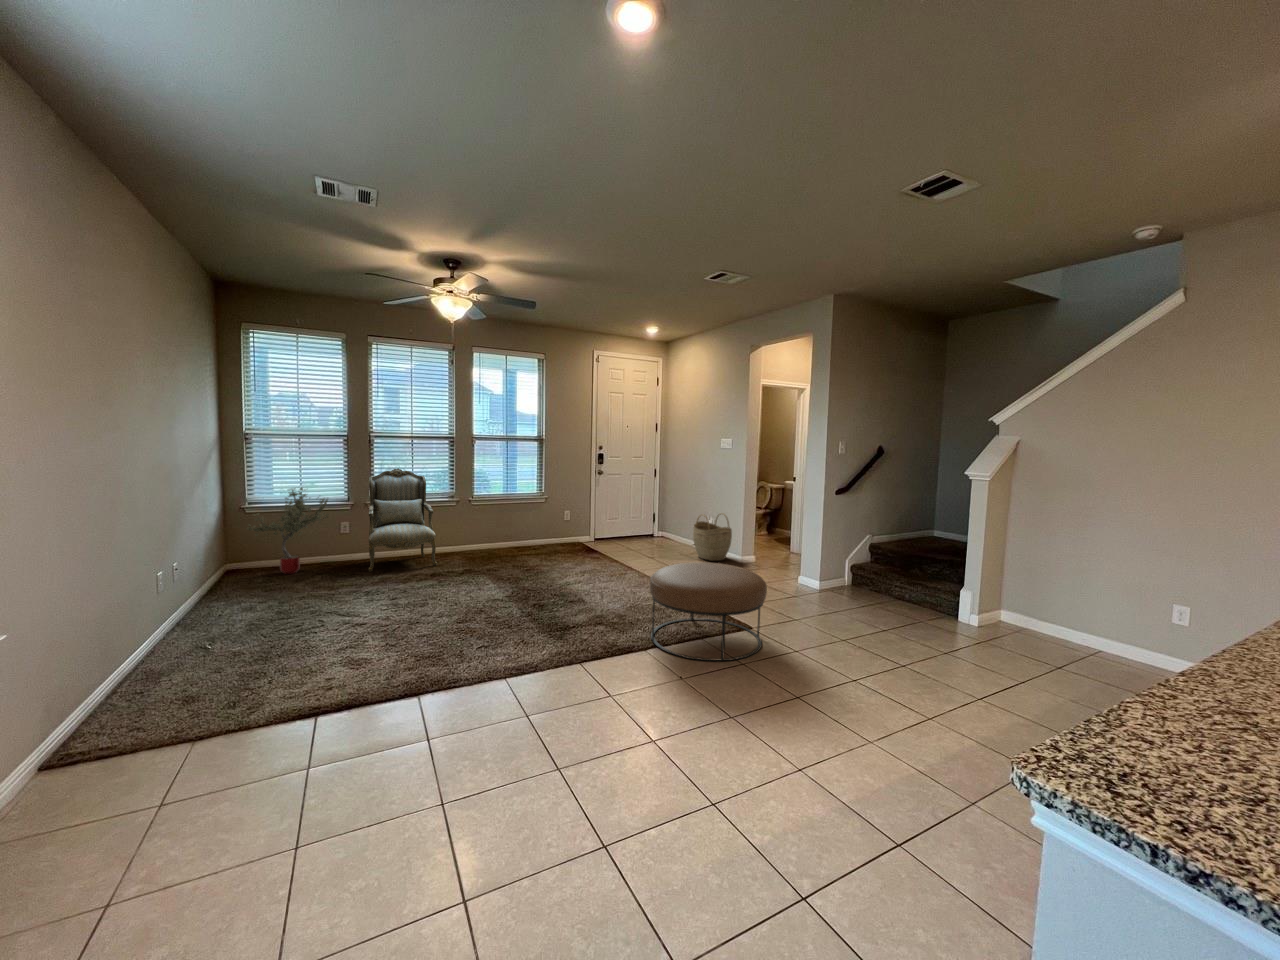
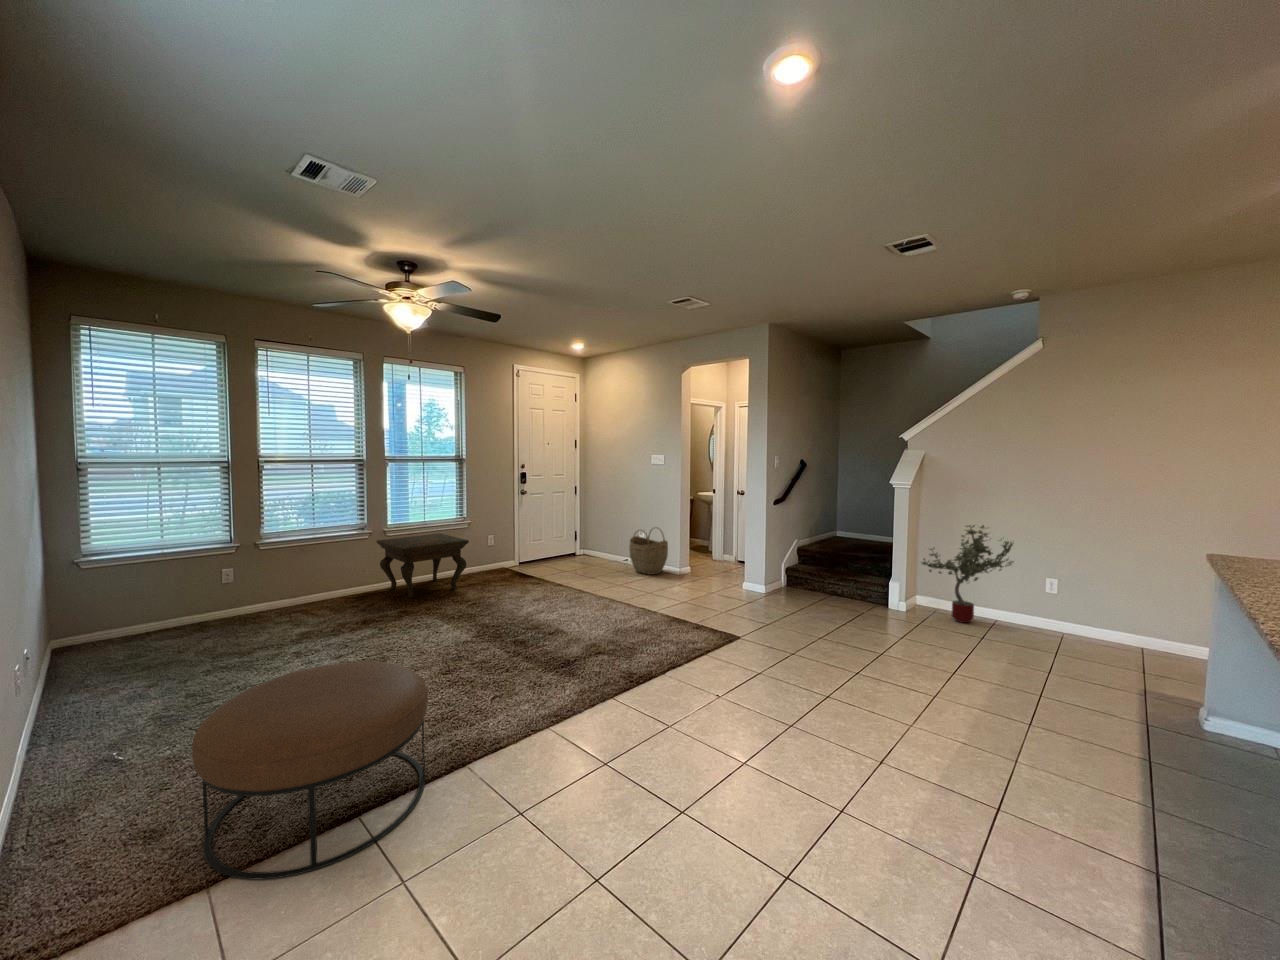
armchair: present [368,468,437,572] -> none [262,499,360,627]
potted tree: present [247,488,328,574] -> present [922,525,1013,623]
side table: none [463,506,535,560] -> present [377,533,469,598]
ottoman: present [650,562,767,661] -> present [192,661,428,879]

